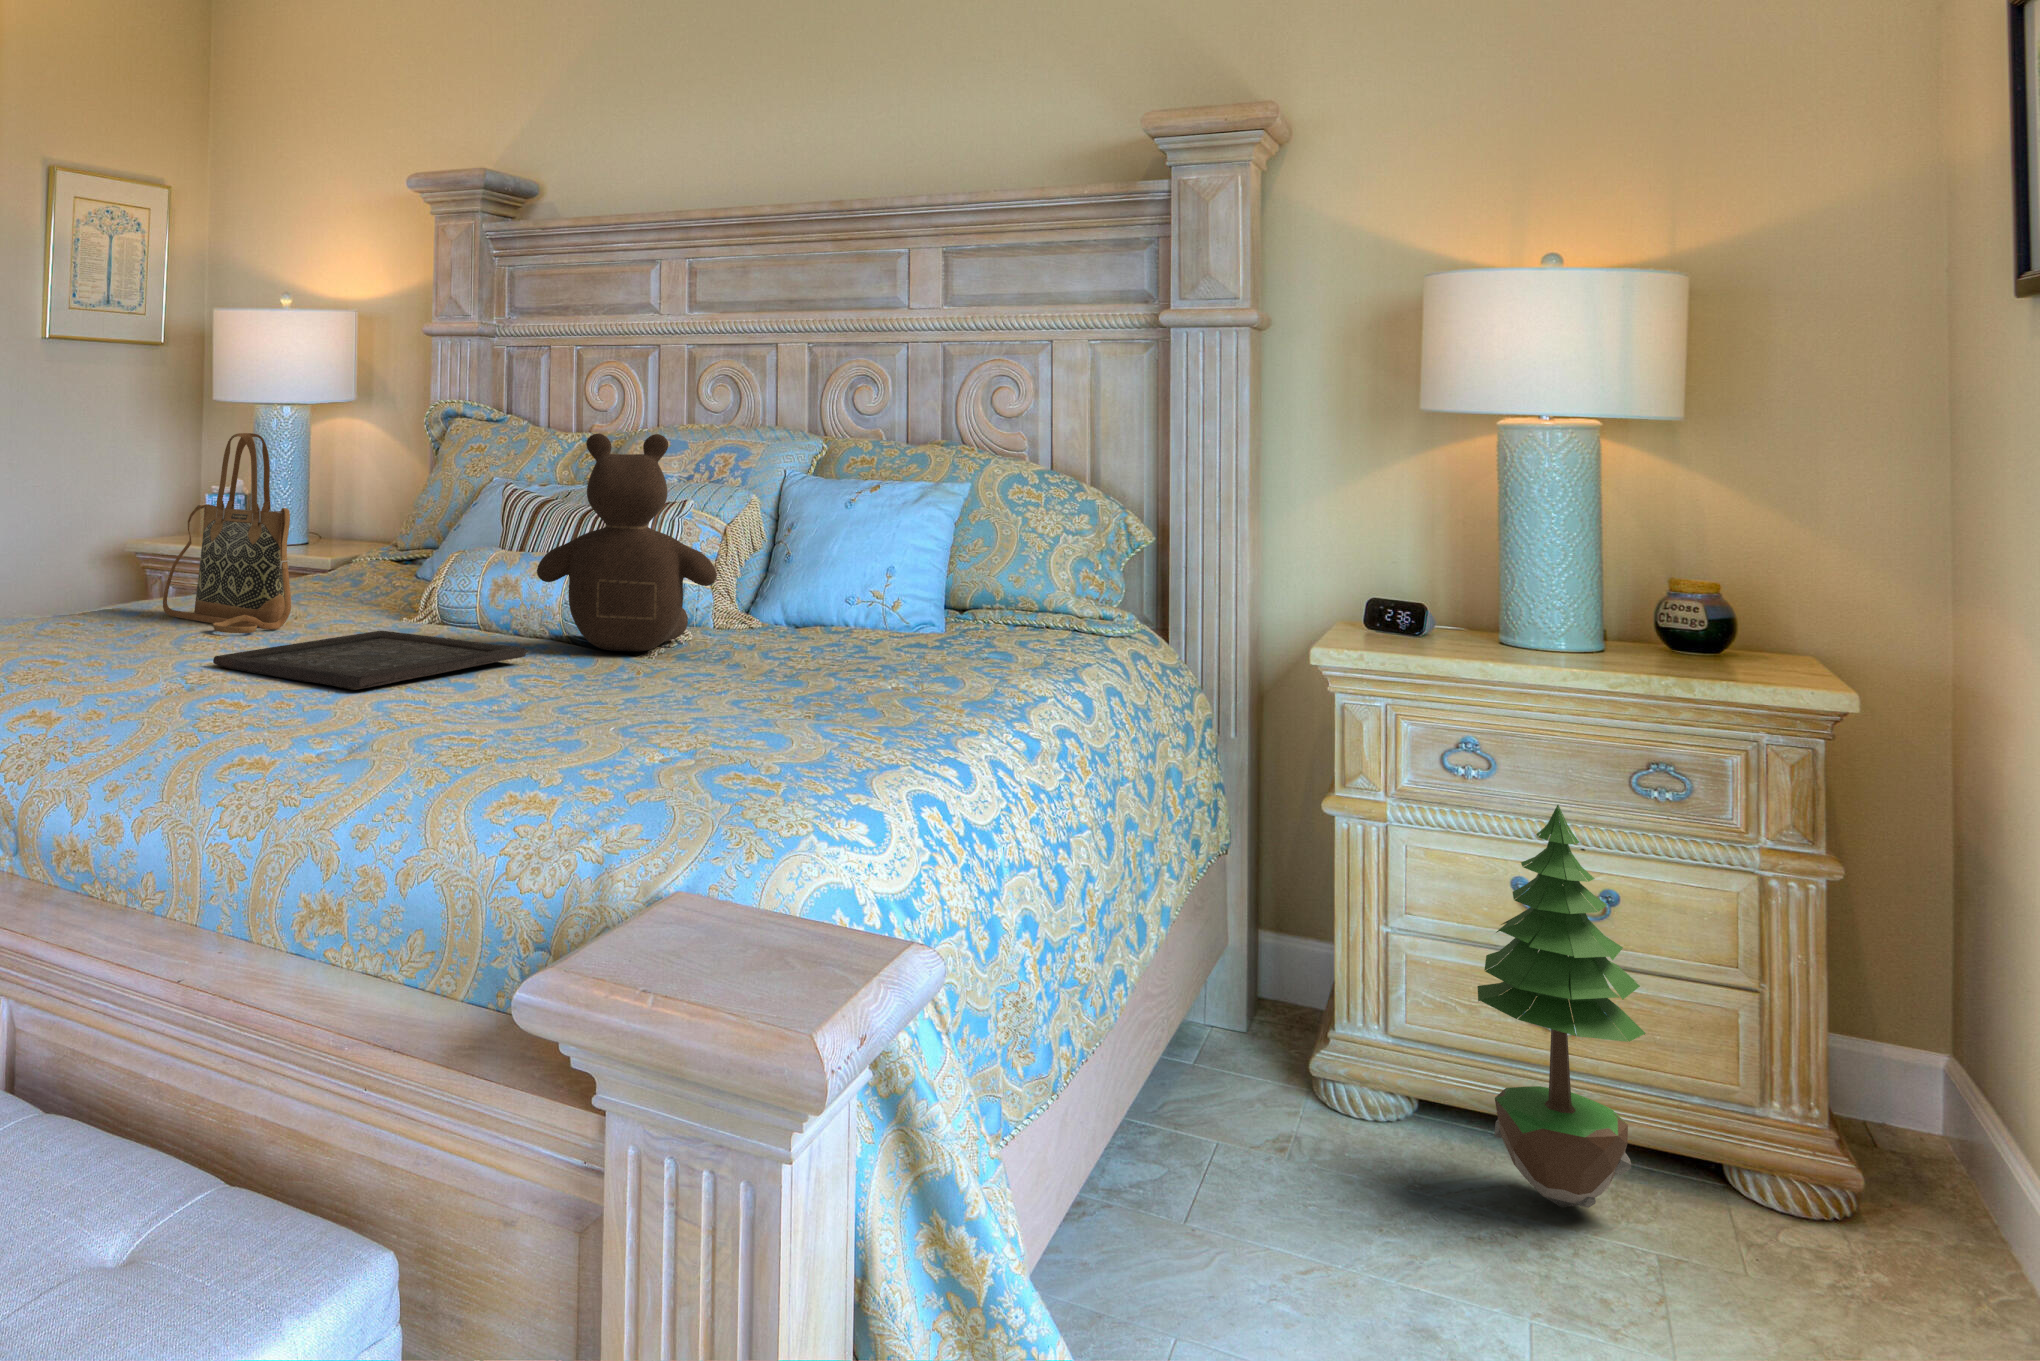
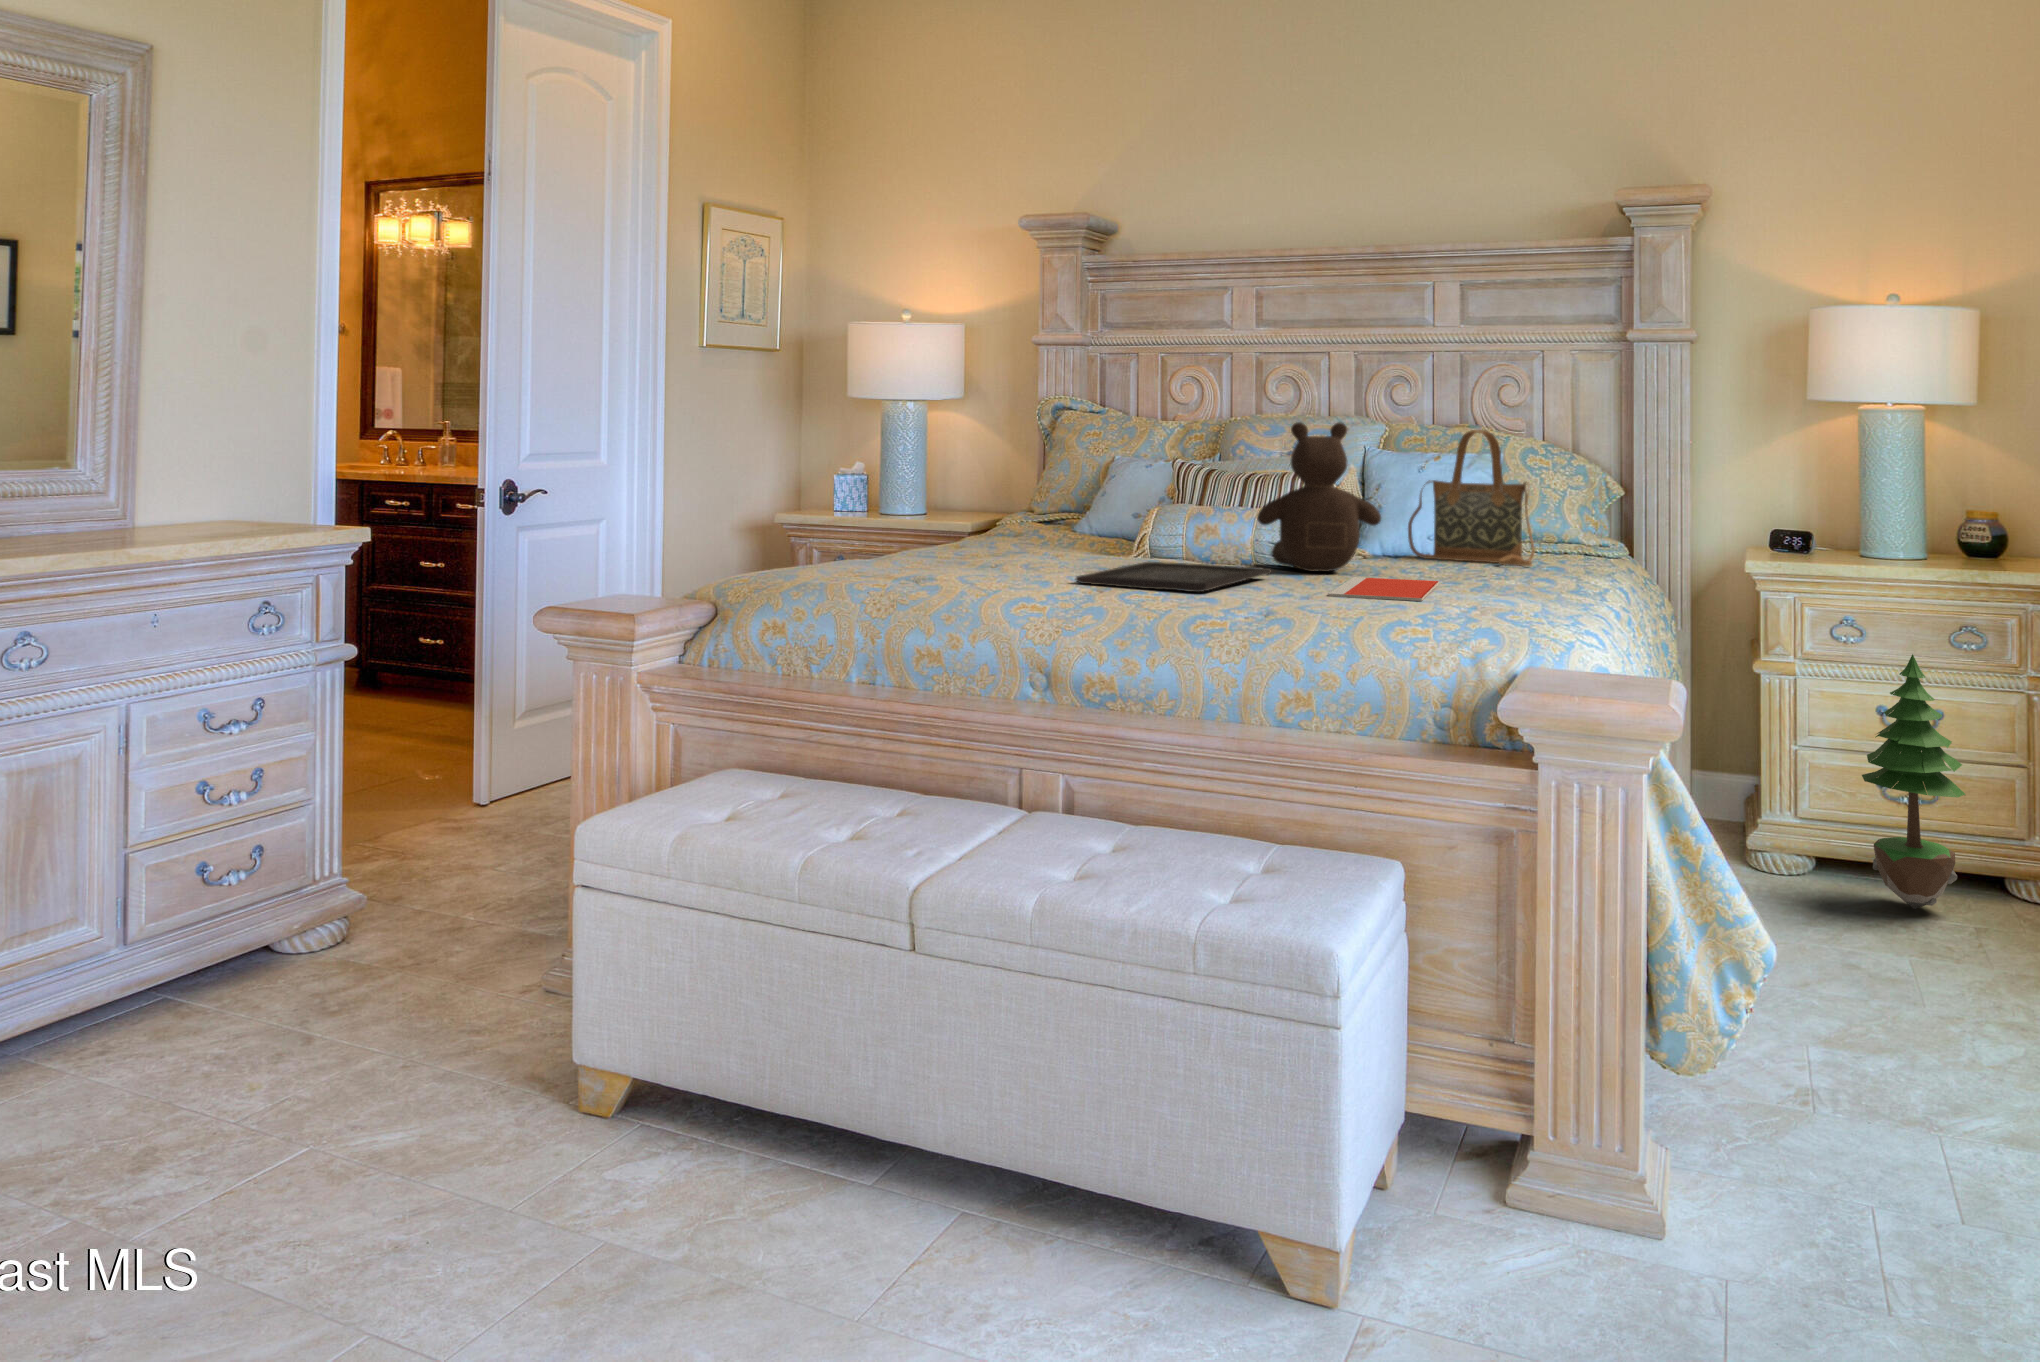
handbag: present [163,433,291,633] -> present [1408,430,1535,566]
notebook: none [544,665,761,717] -> present [1328,577,1439,601]

